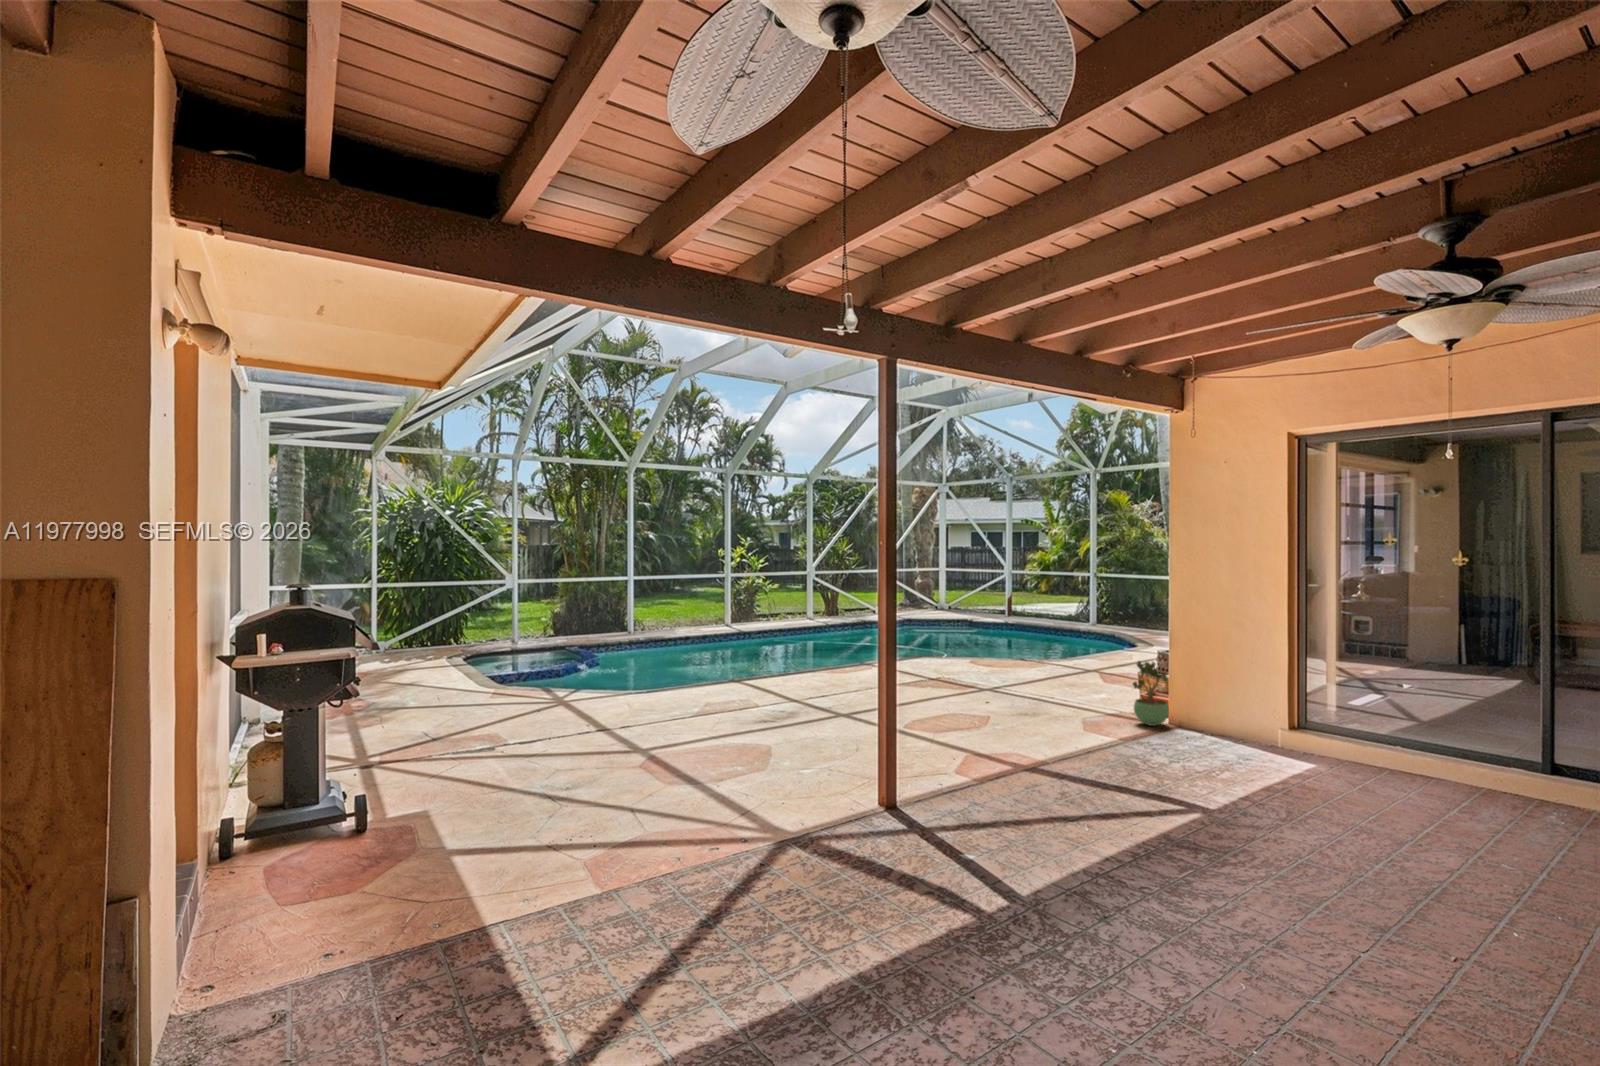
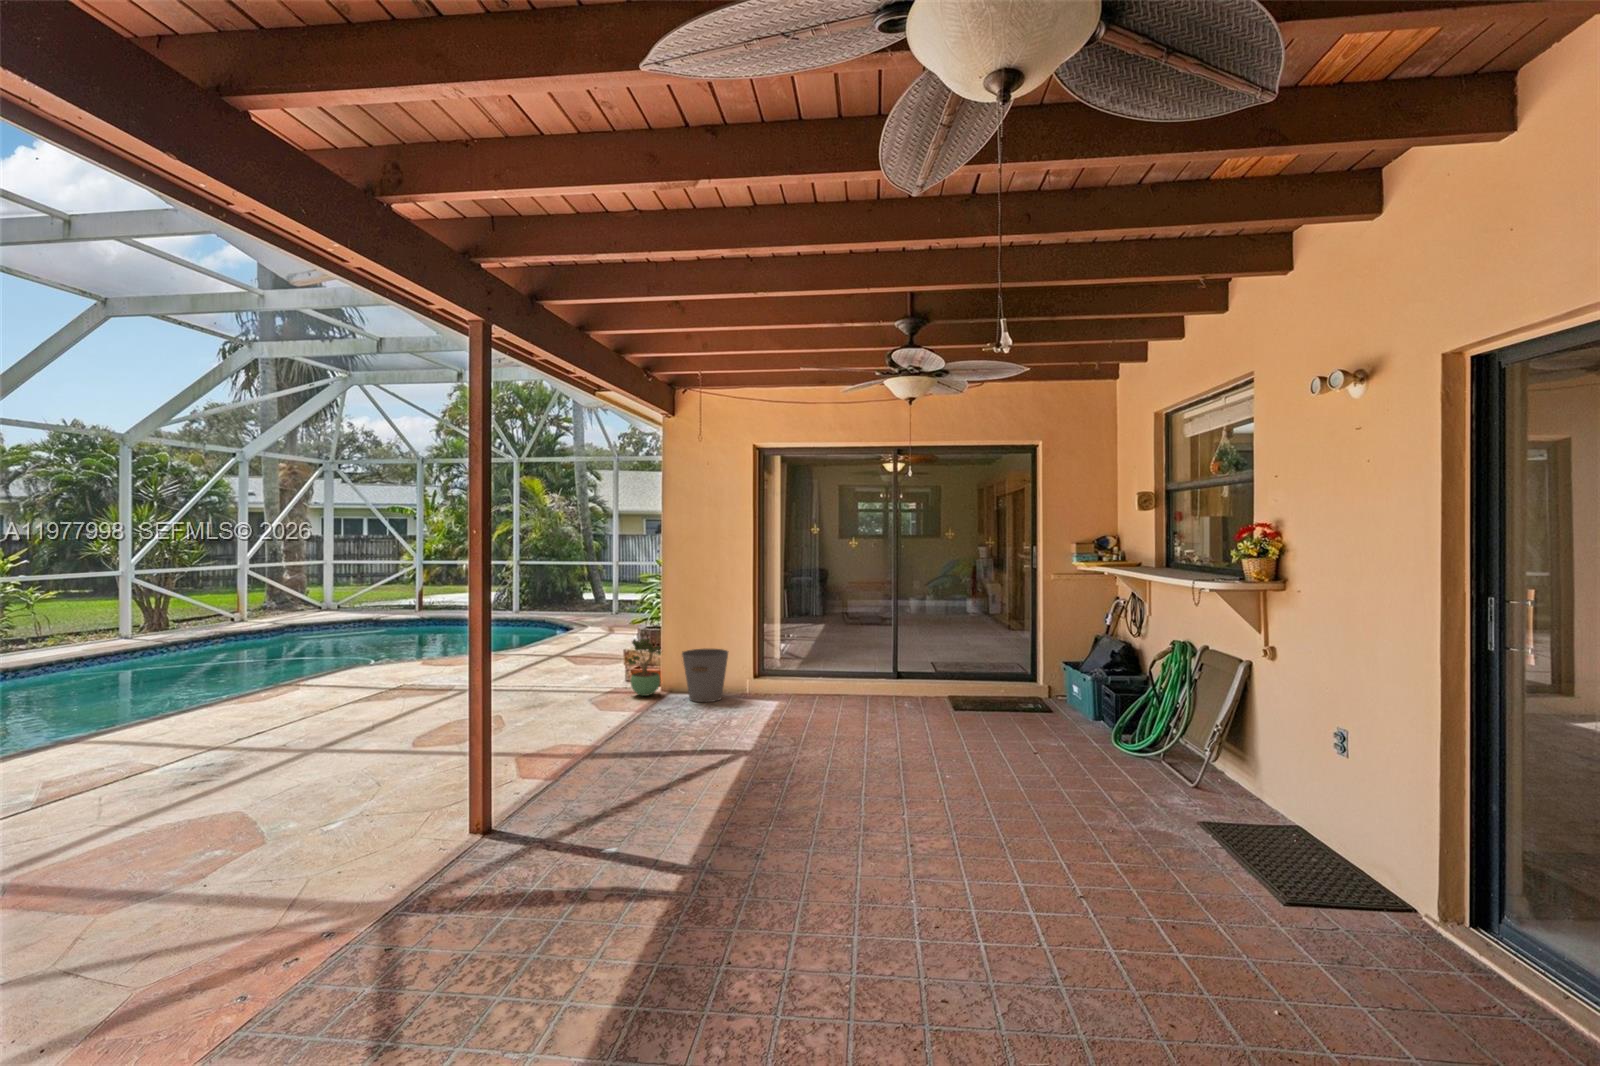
bucket: none [1188,682,1251,746] -> present [682,648,728,702]

